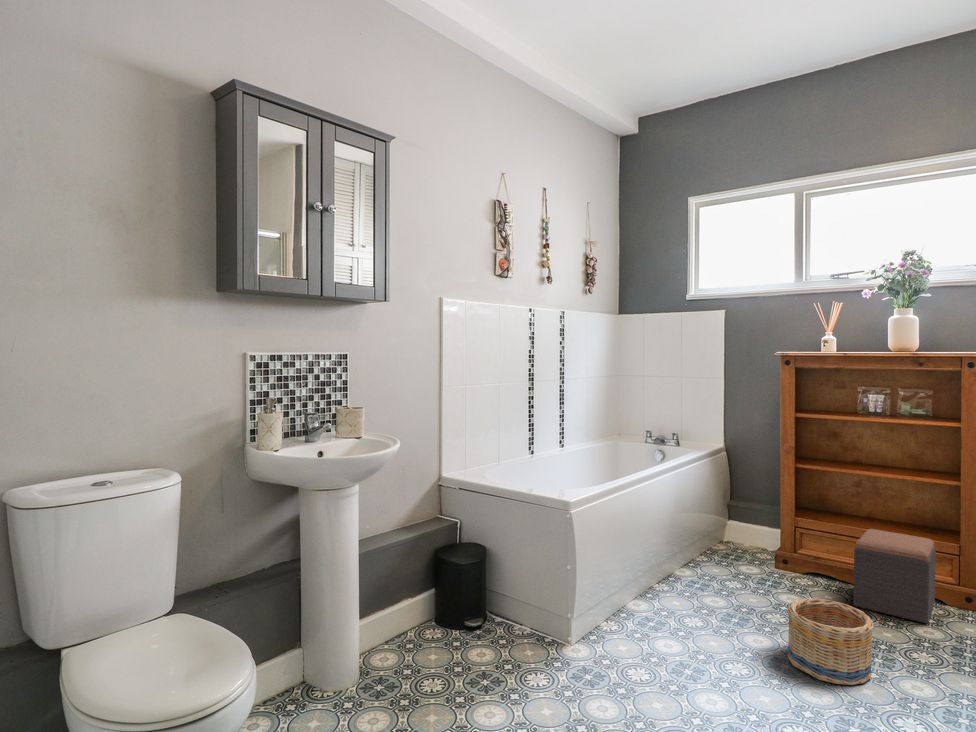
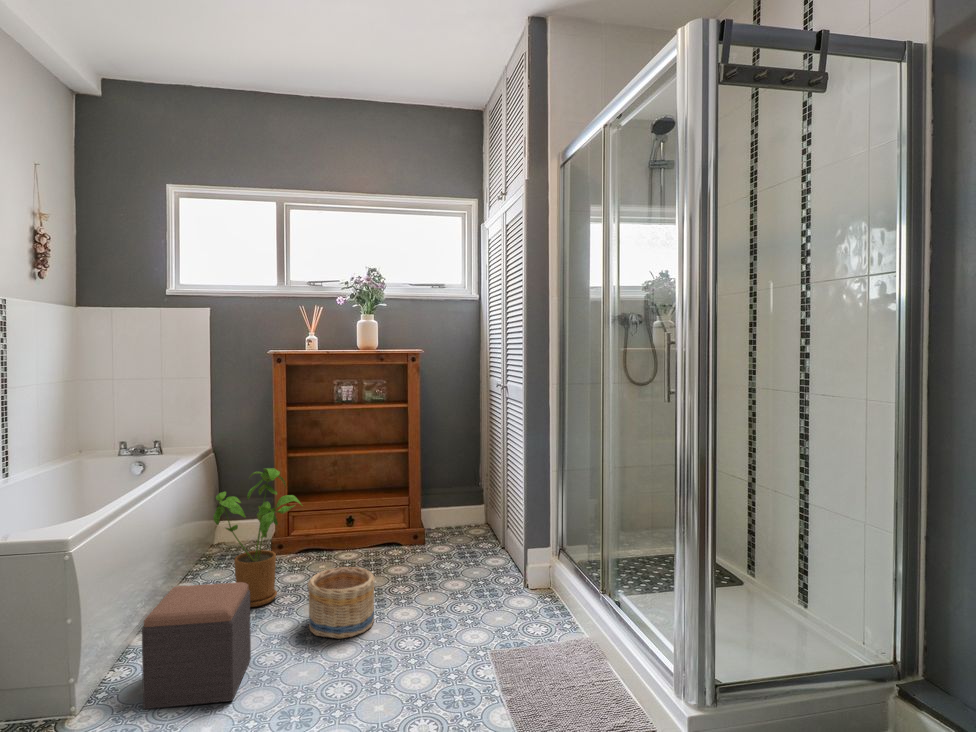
house plant: none [703,474,795,614] -> present [213,468,302,607]
footstool: present [853,529,936,623] -> present [142,582,251,709]

